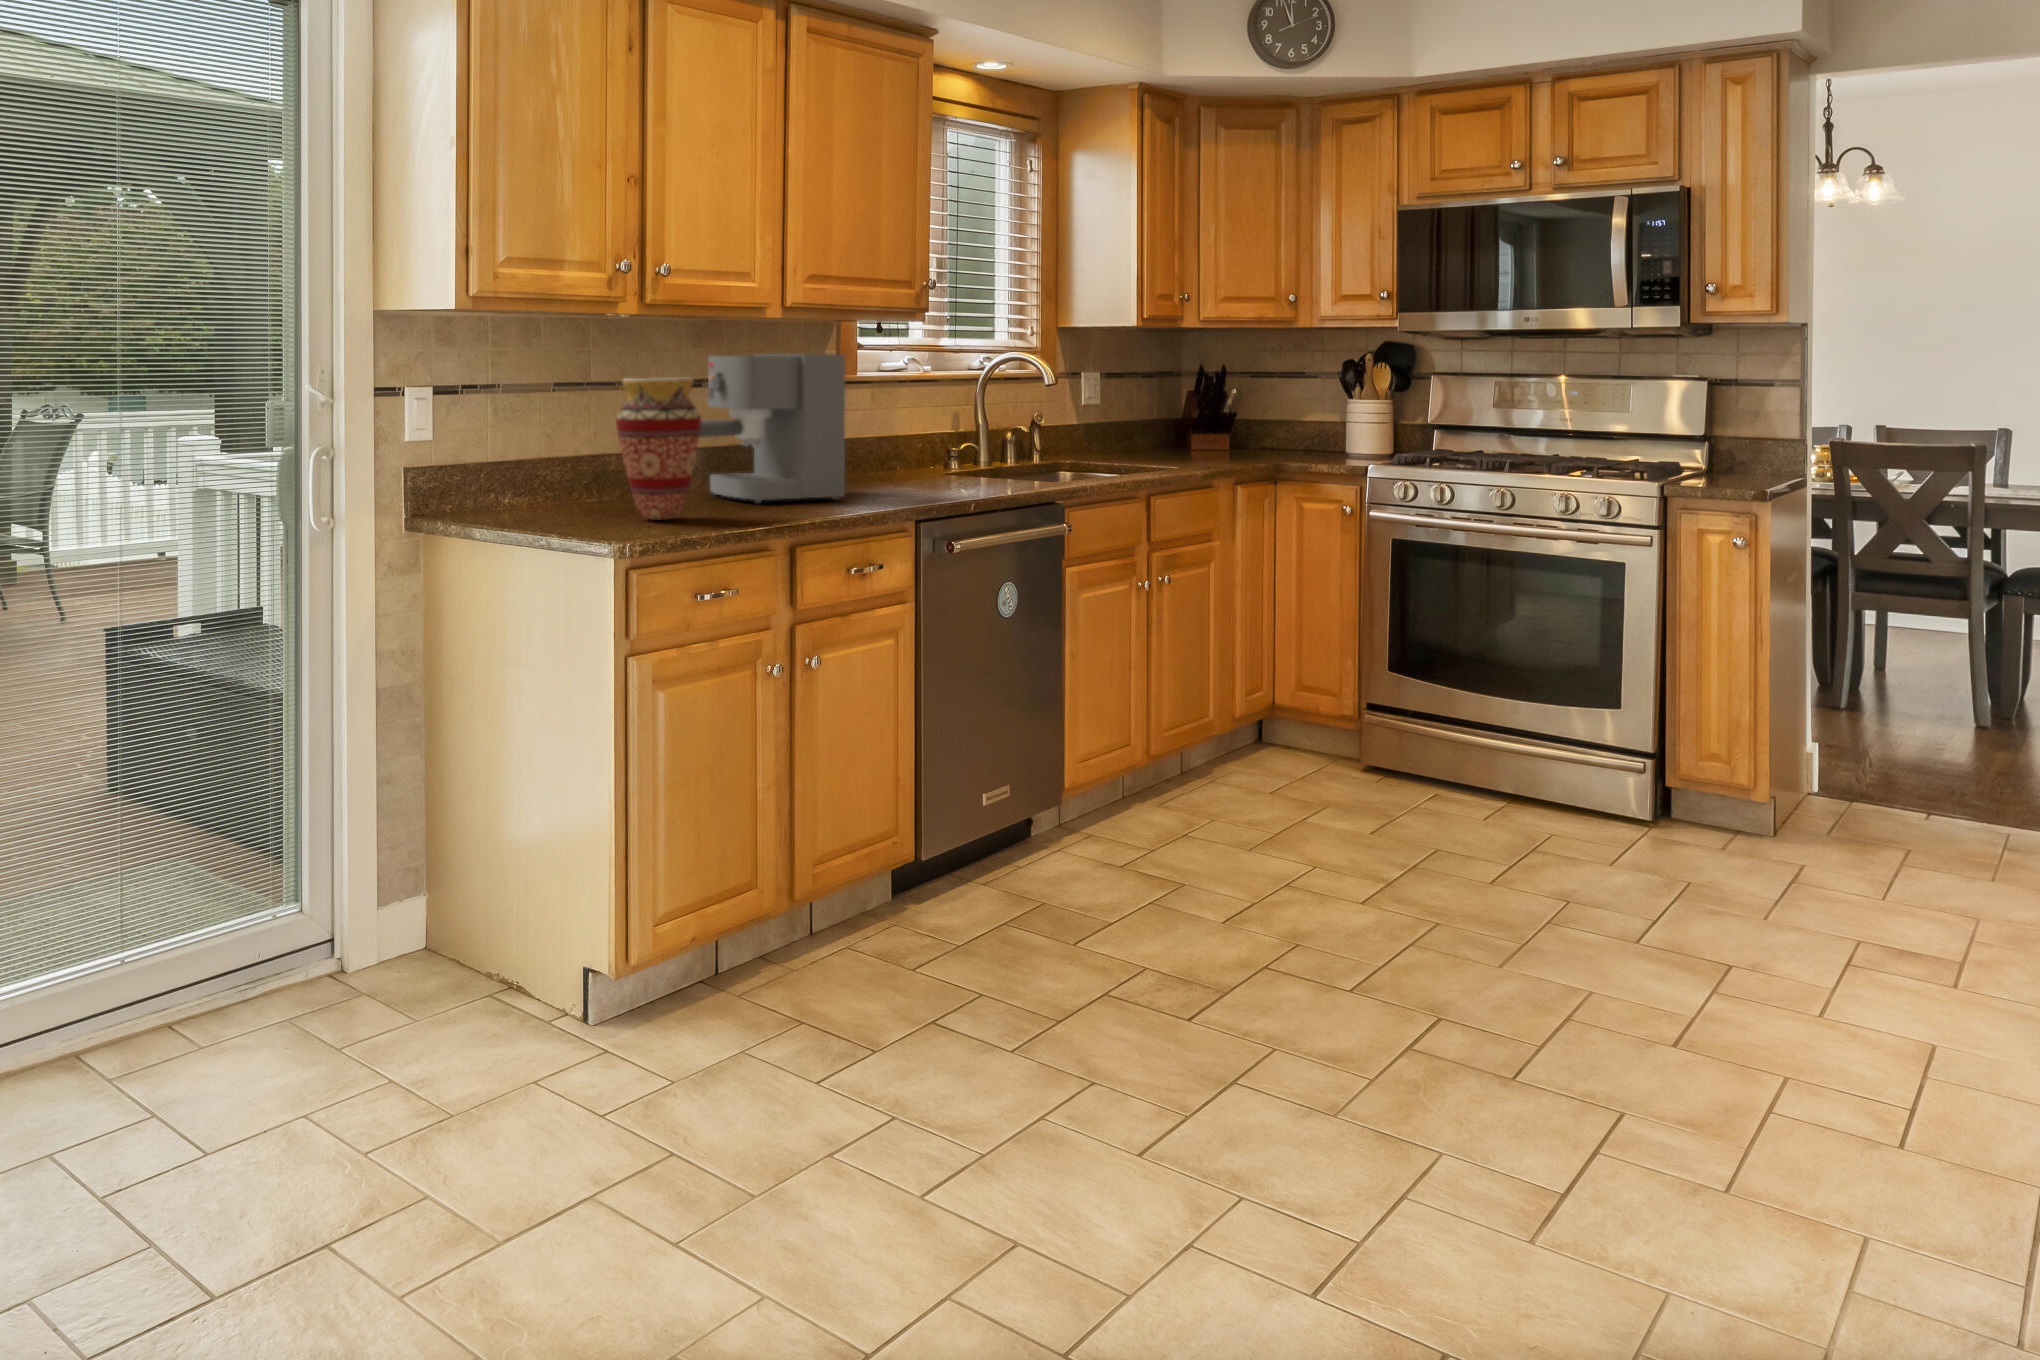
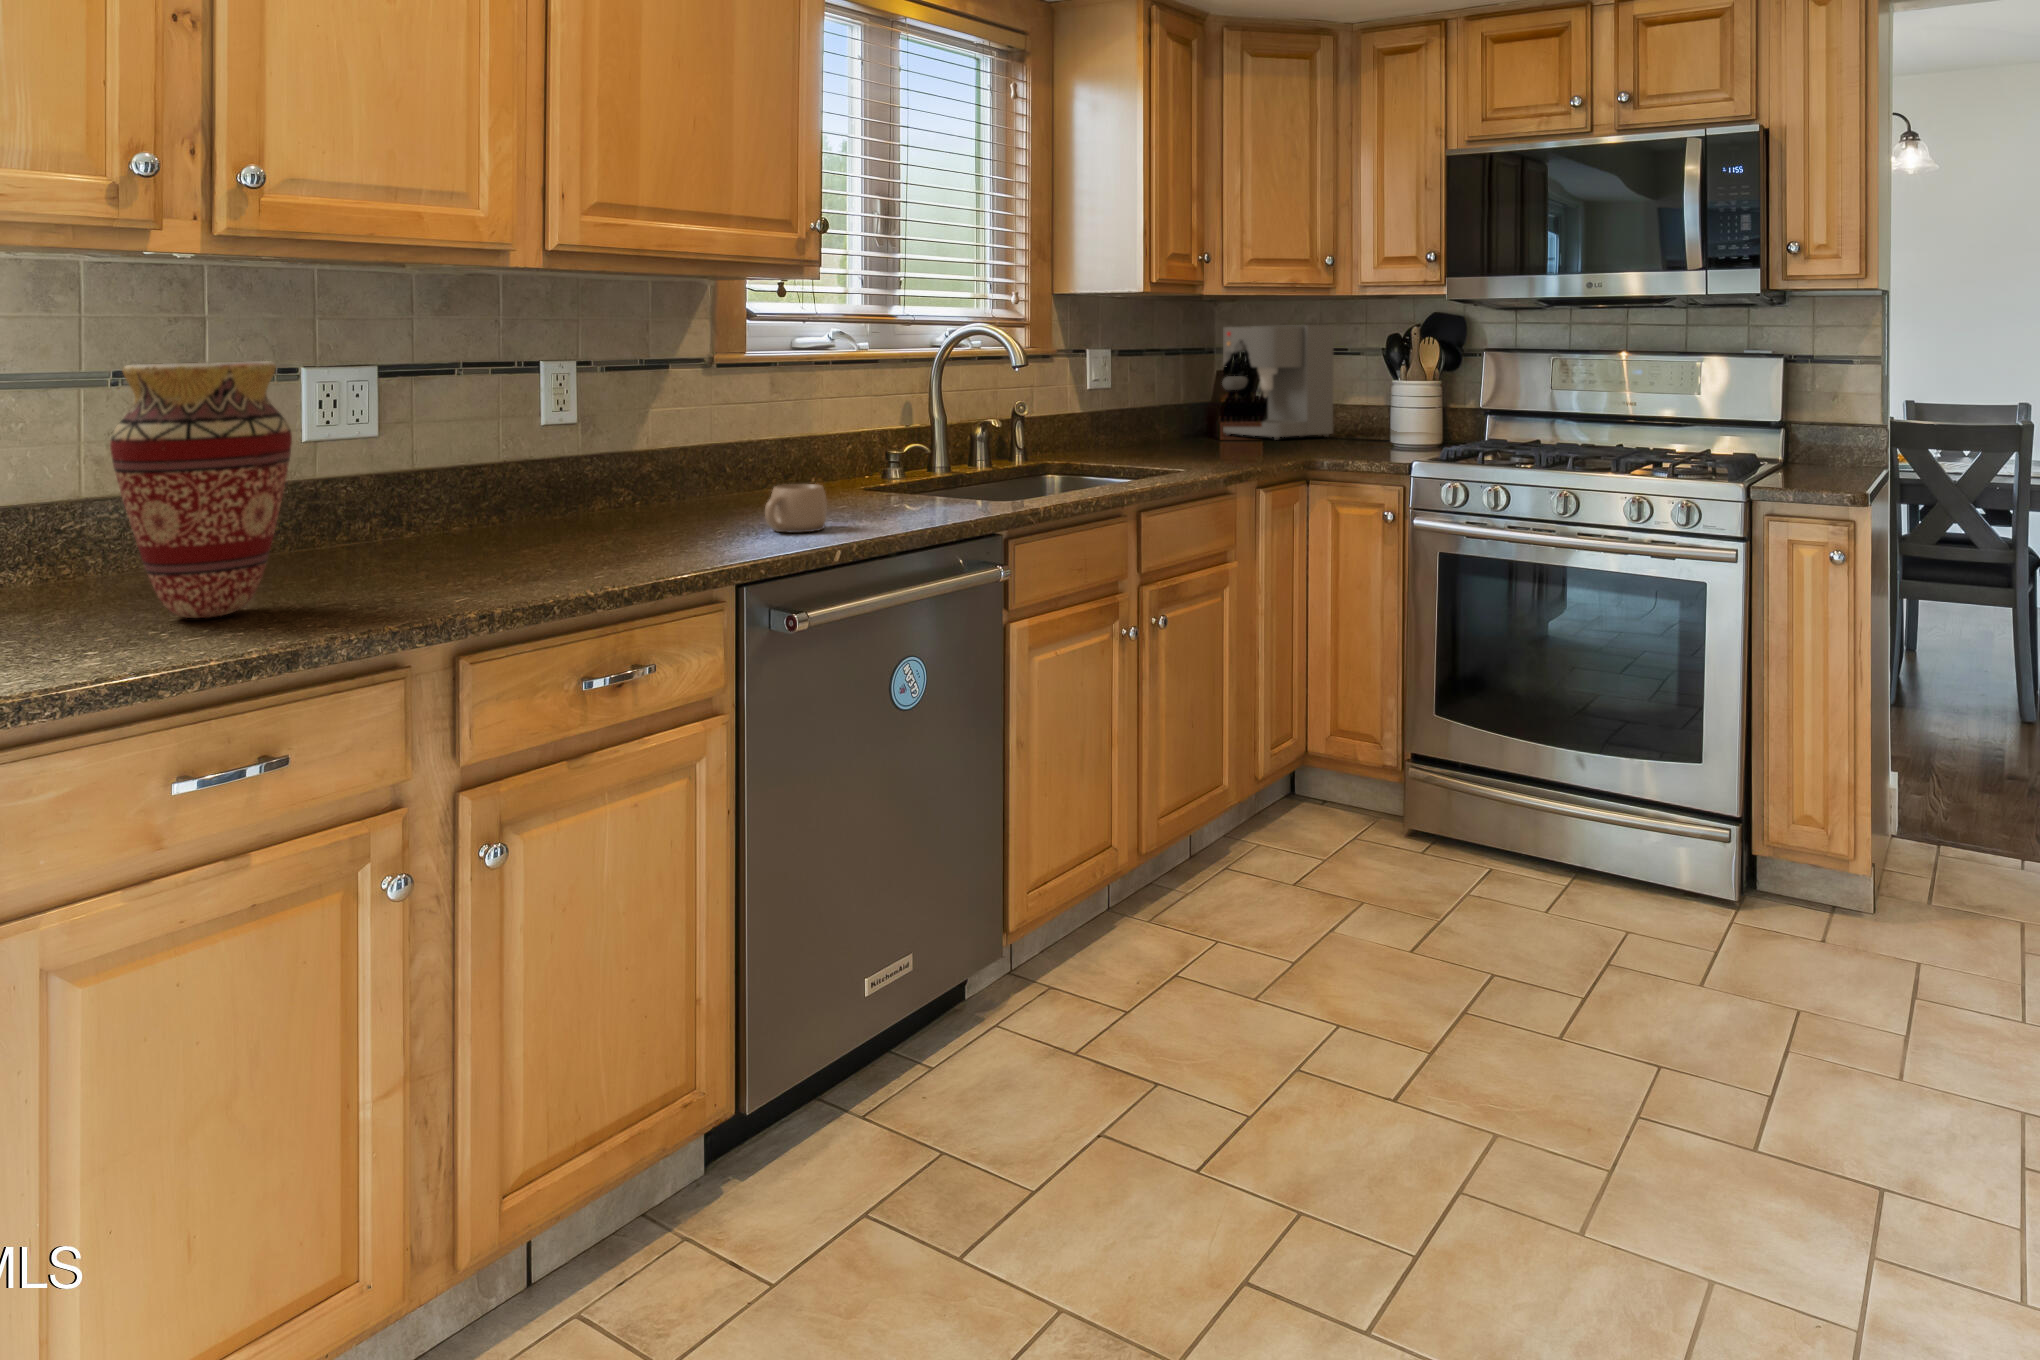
coffee maker: present [700,354,845,503] -> present [1222,325,1334,439]
mug: none [912,463,950,494] -> present [765,484,827,533]

